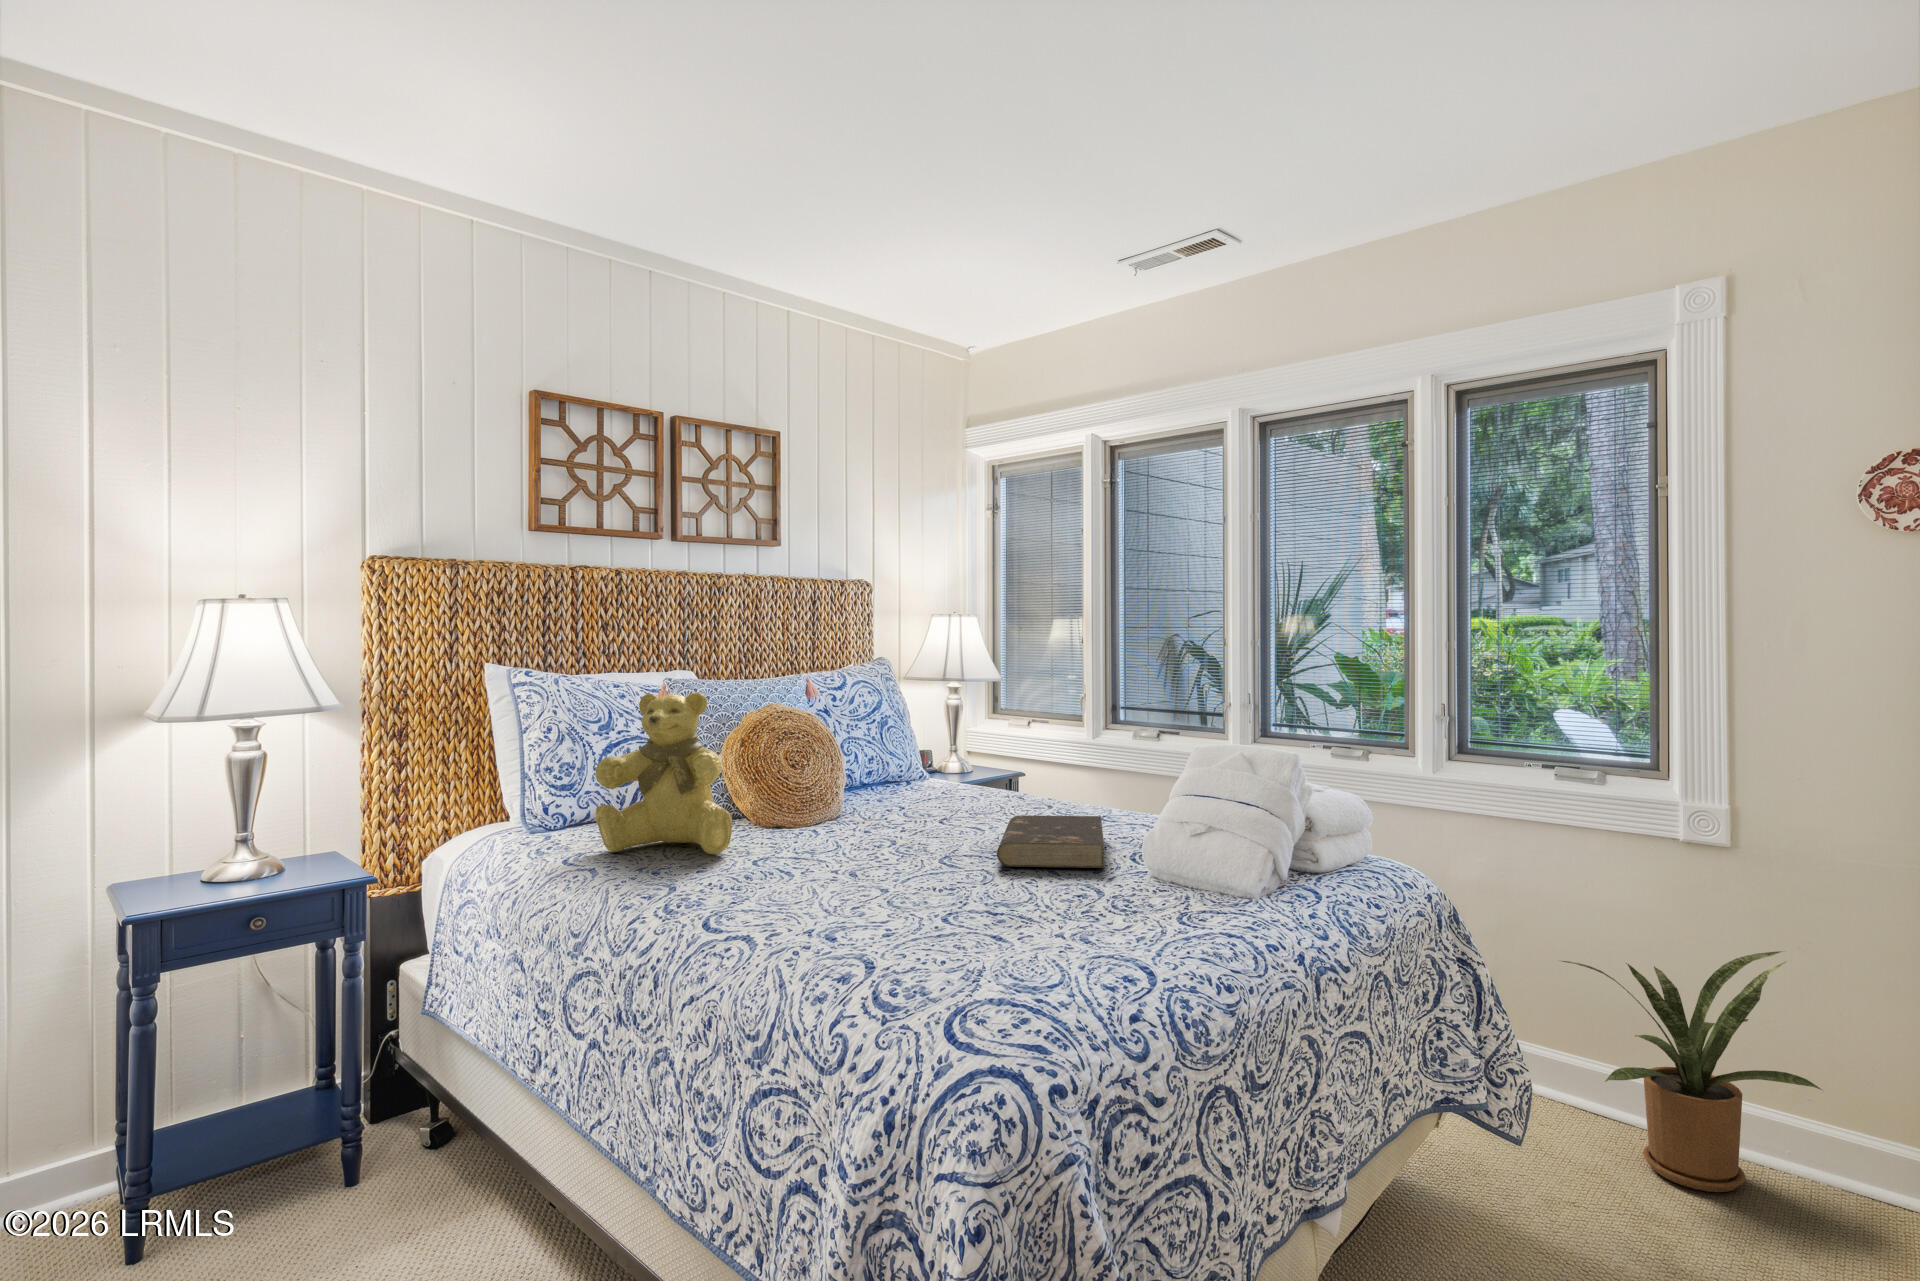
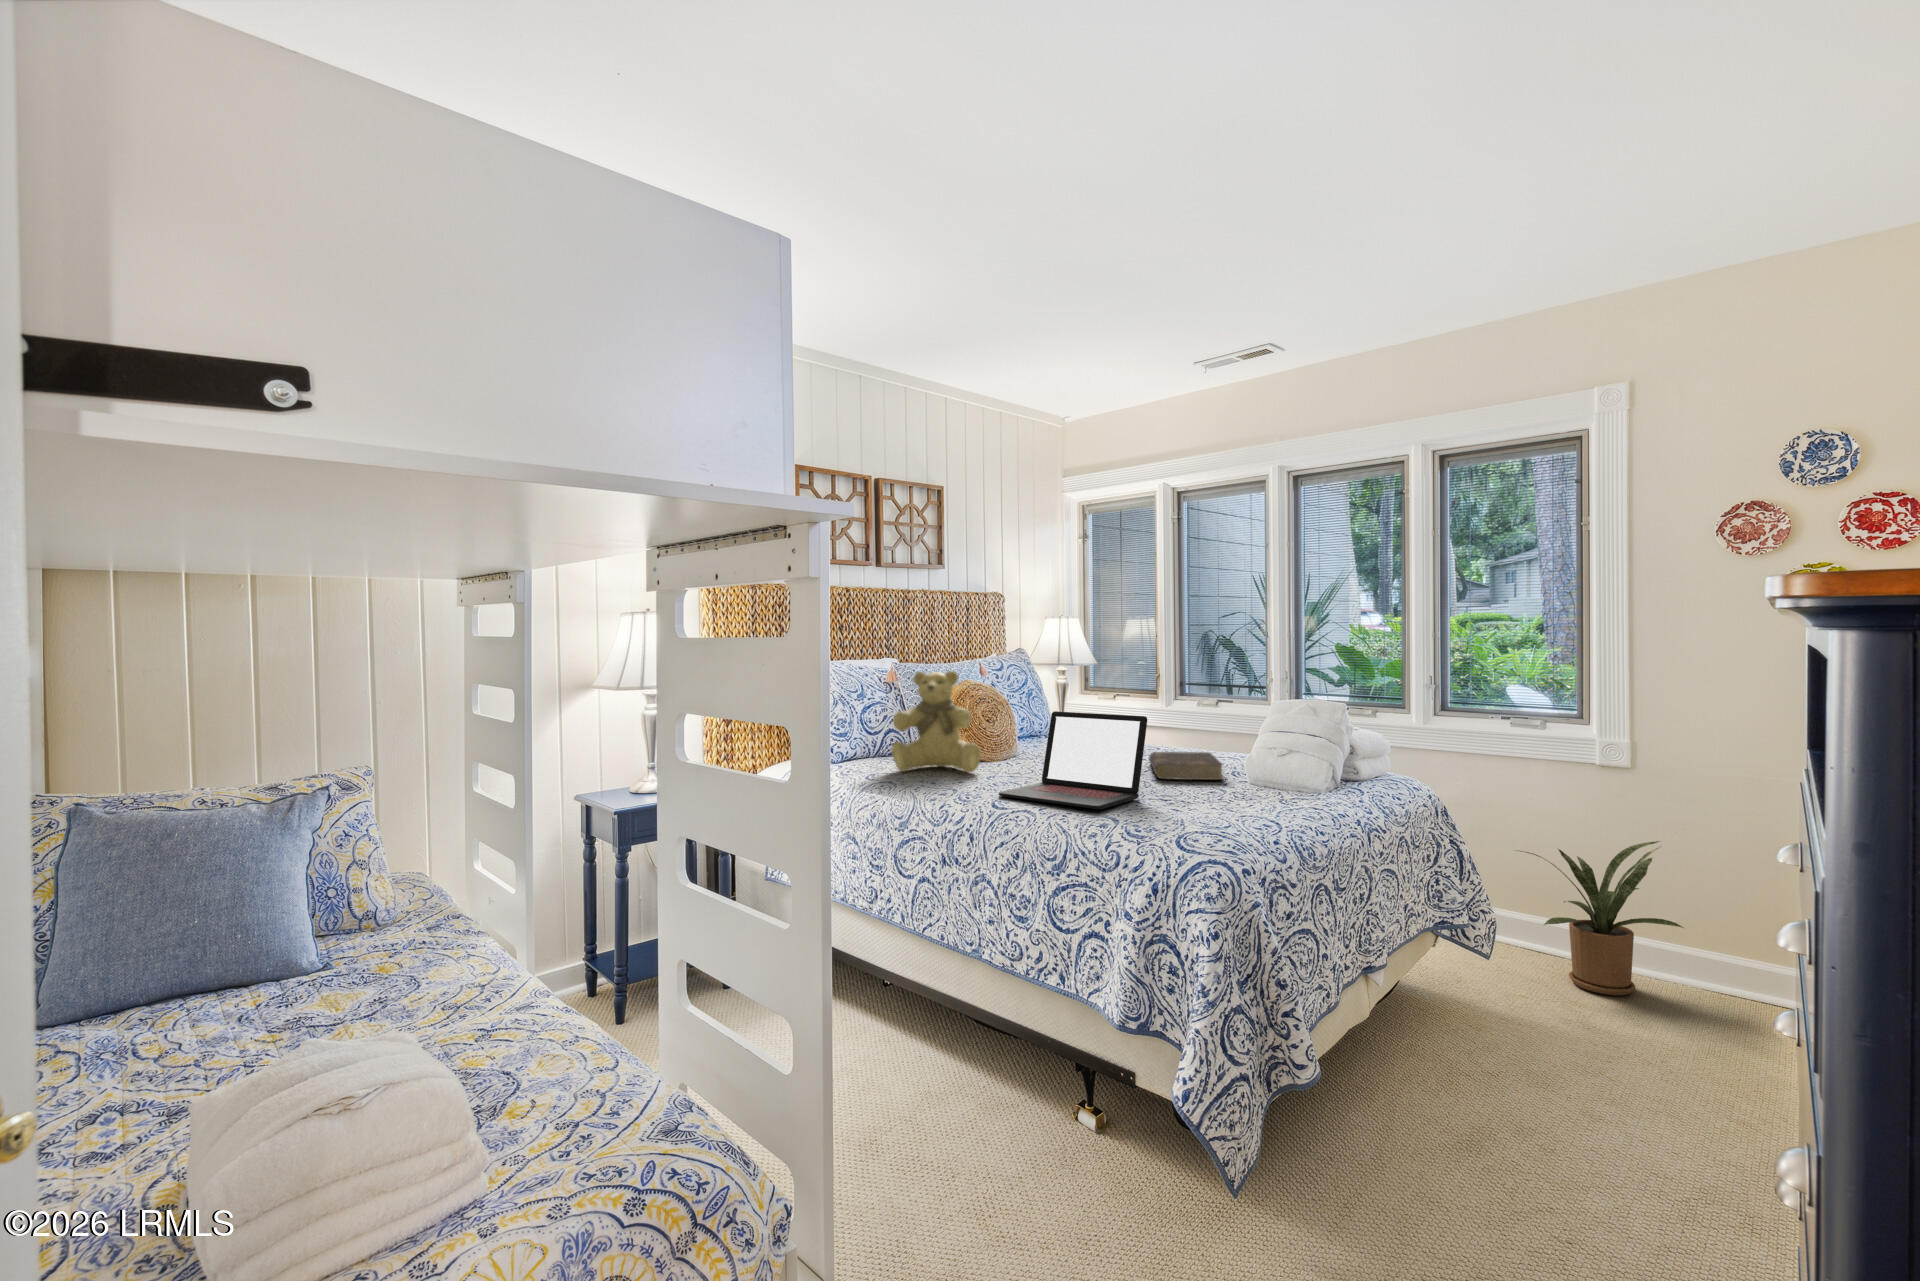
laptop: none [715,760,962,939] -> present [999,711,1147,809]

